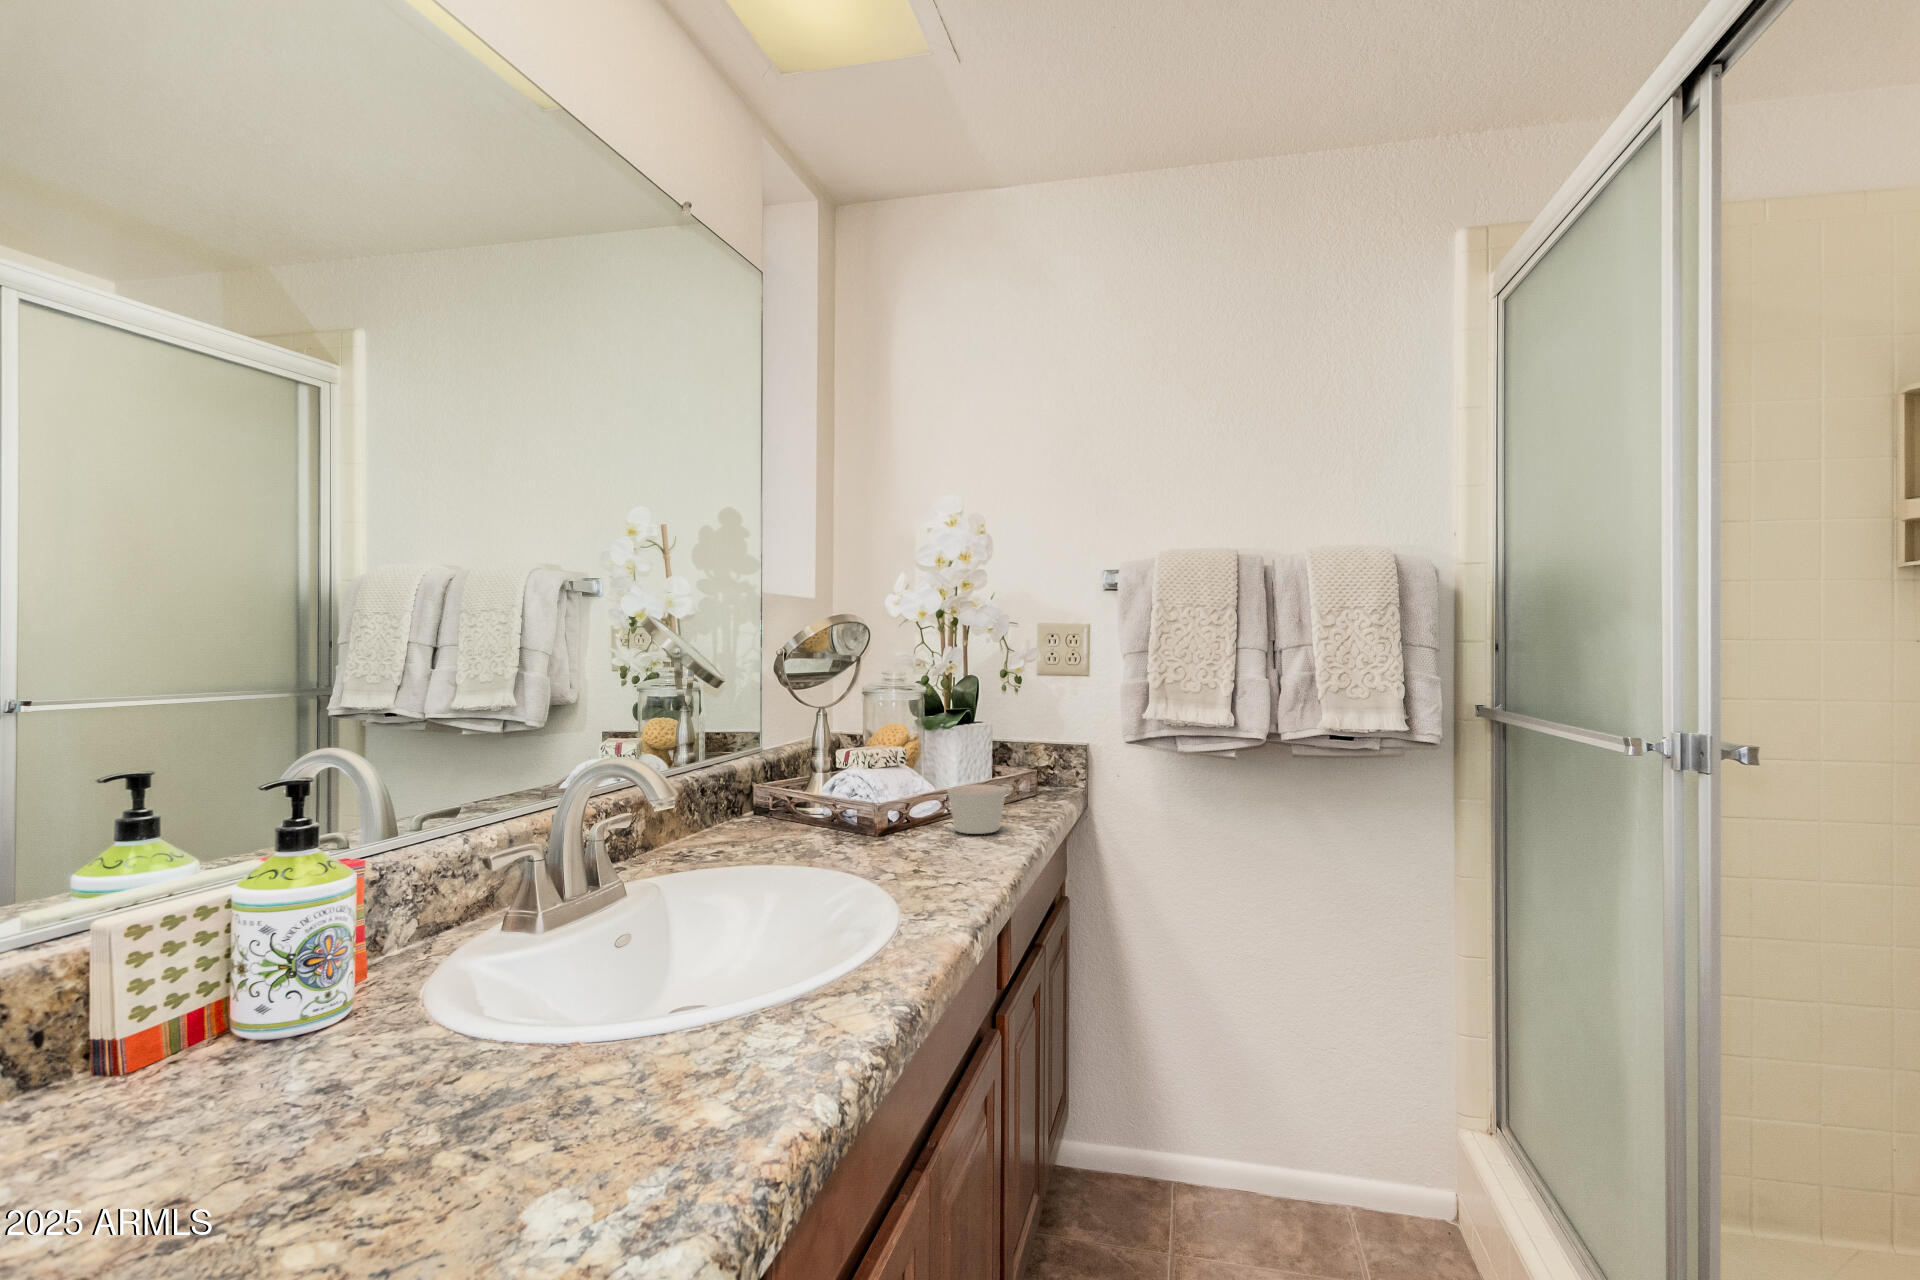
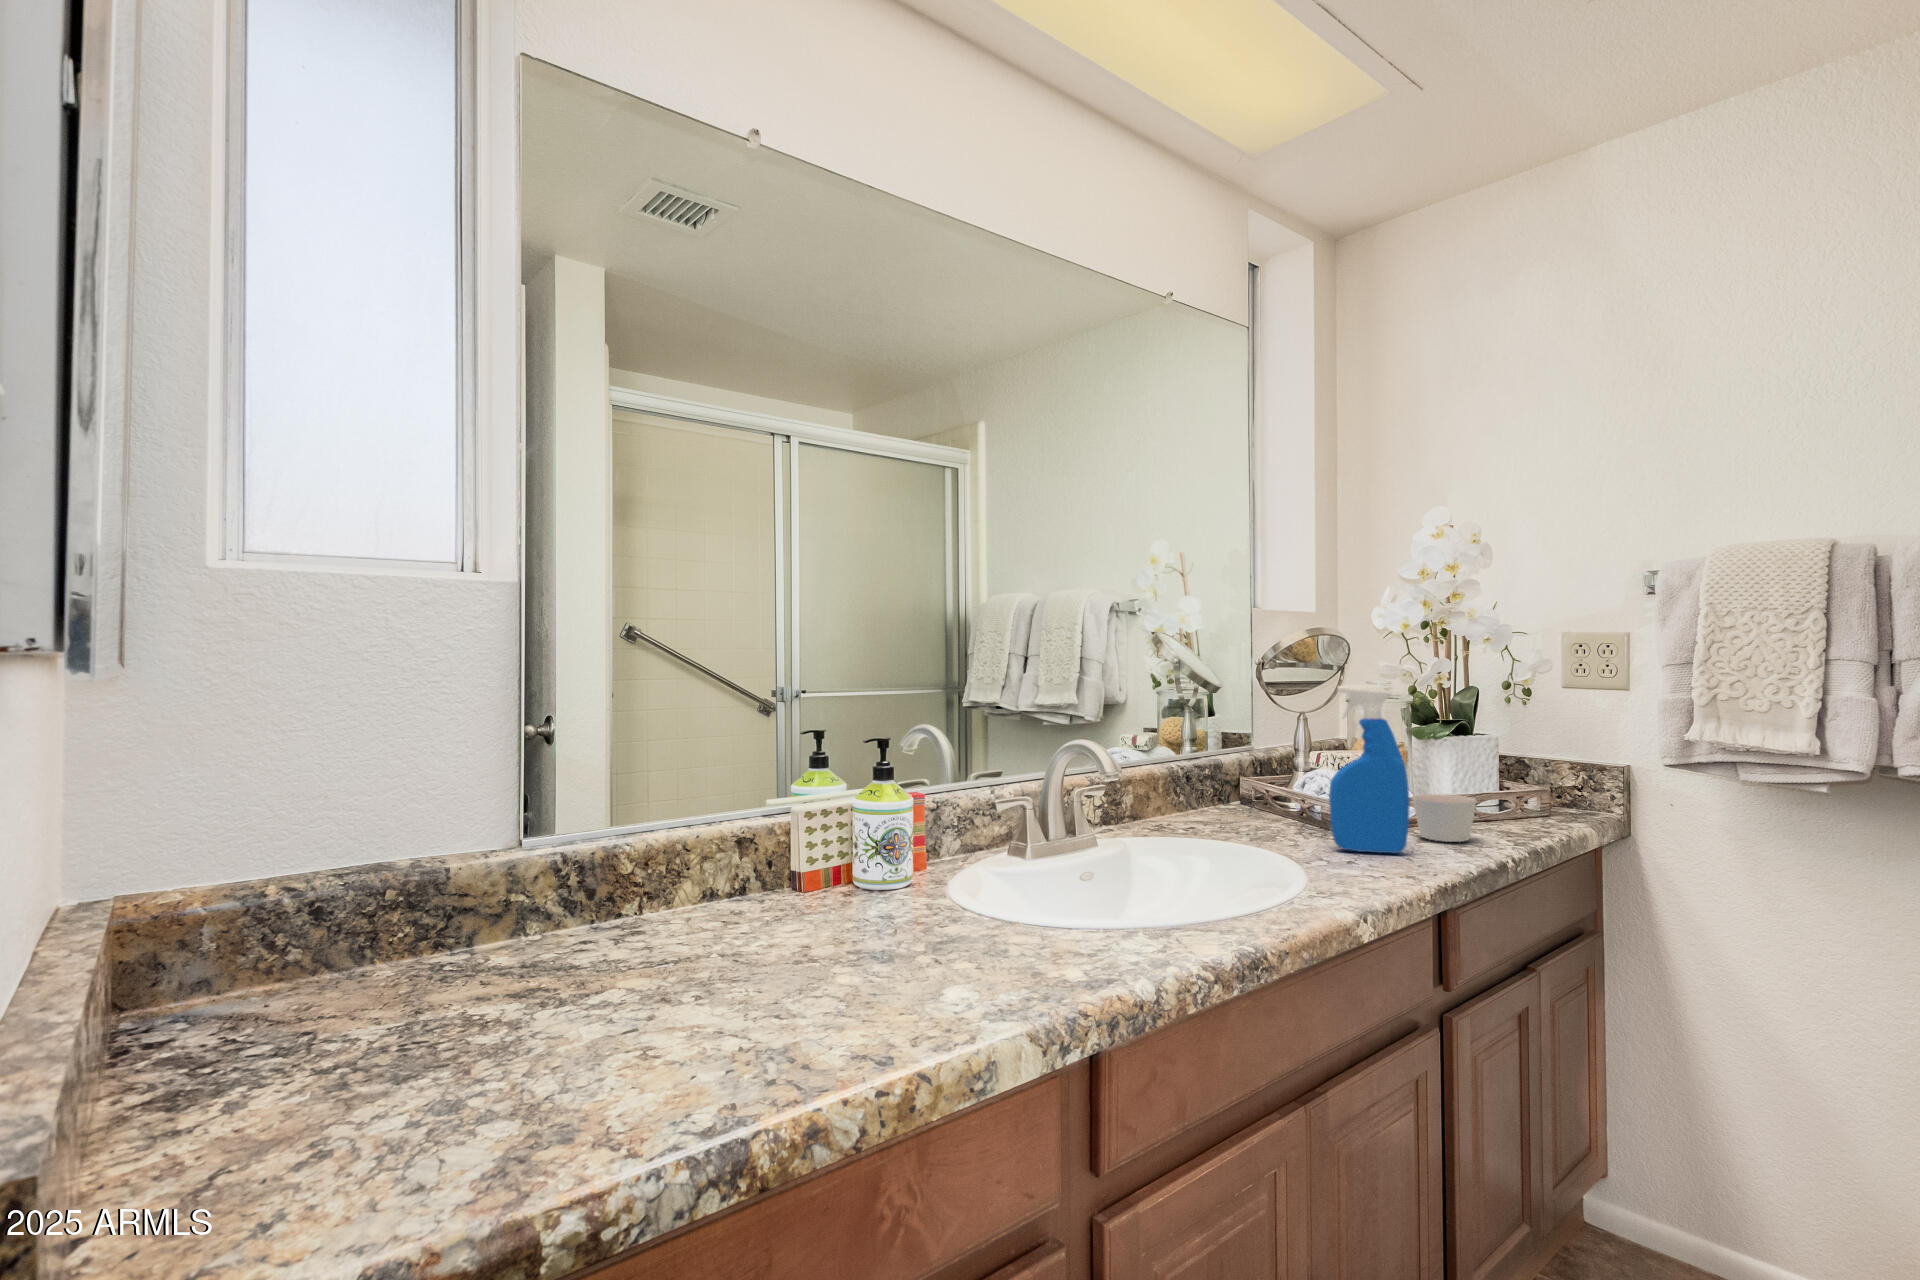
spray bottle: none [884,674,963,857] -> present [1329,685,1410,853]

